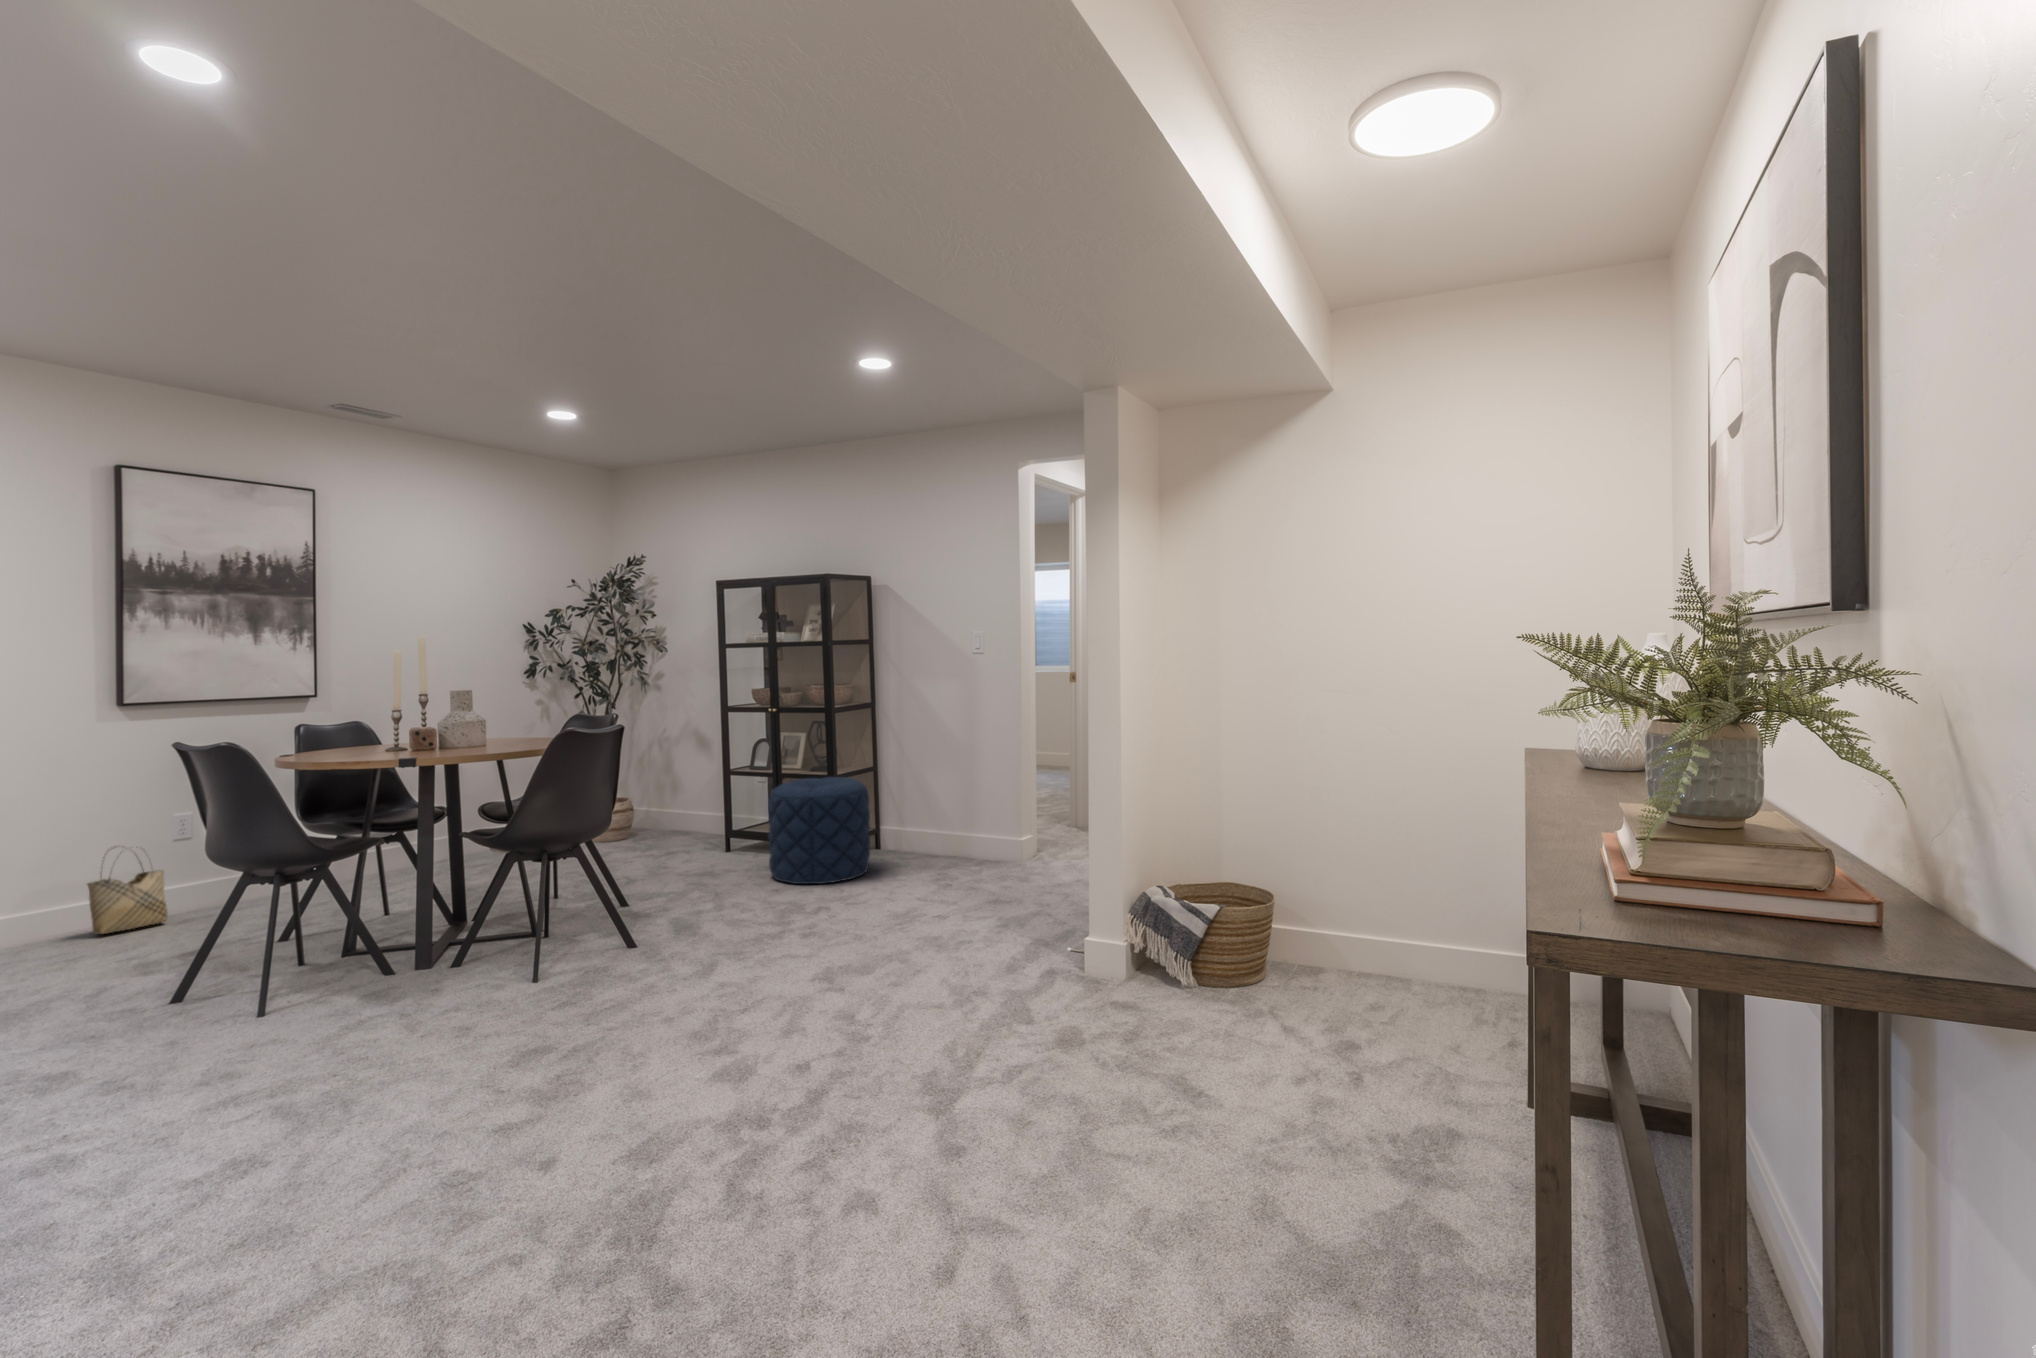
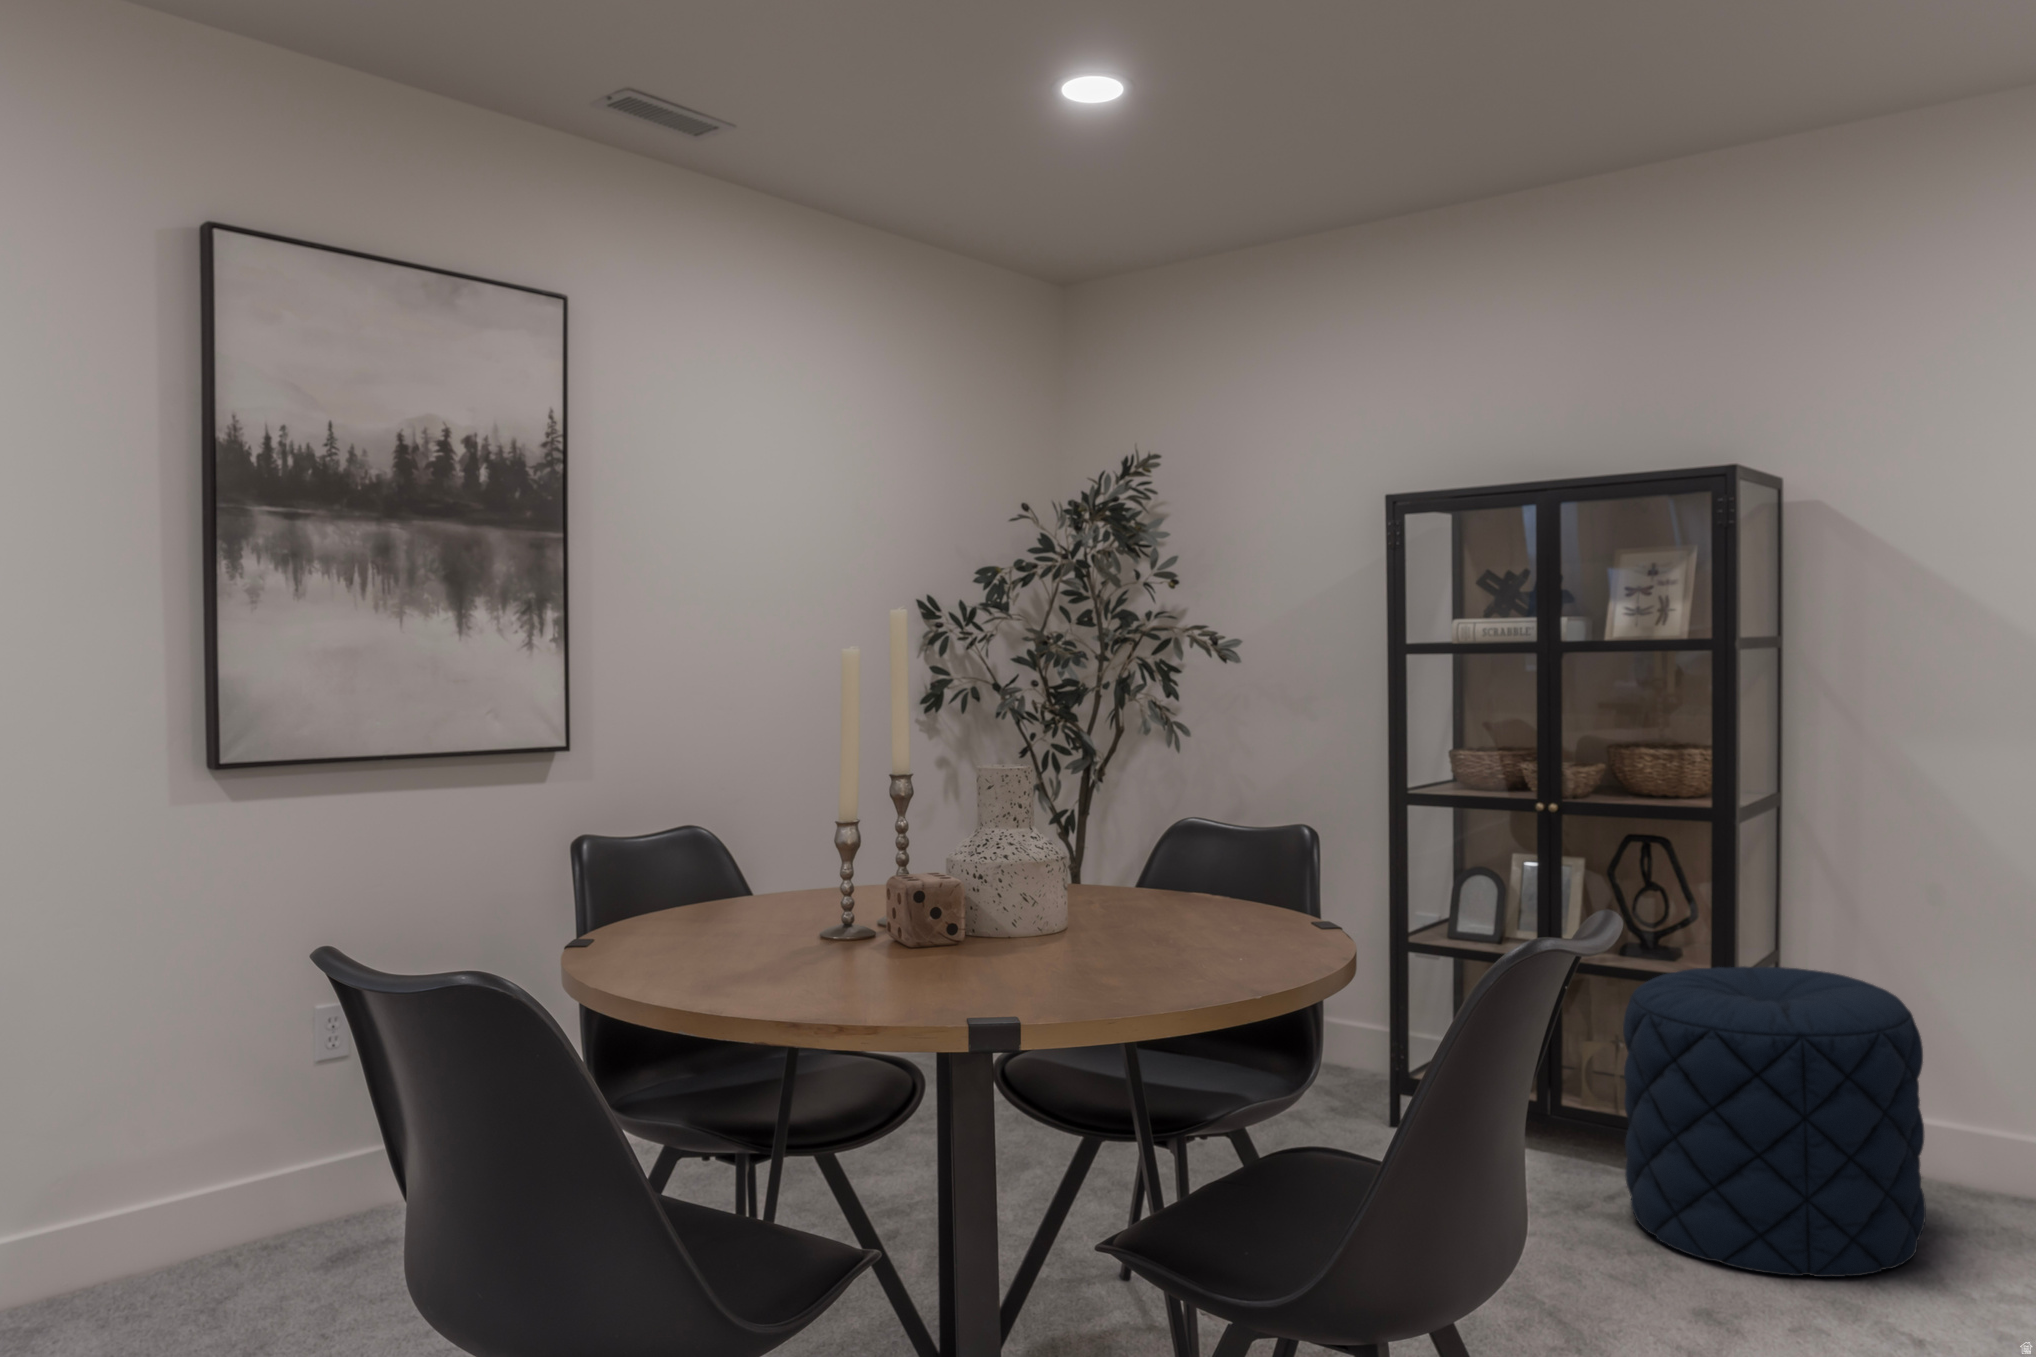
woven basket: present [87,848,168,934] -> none [135,1092,291,1309]

